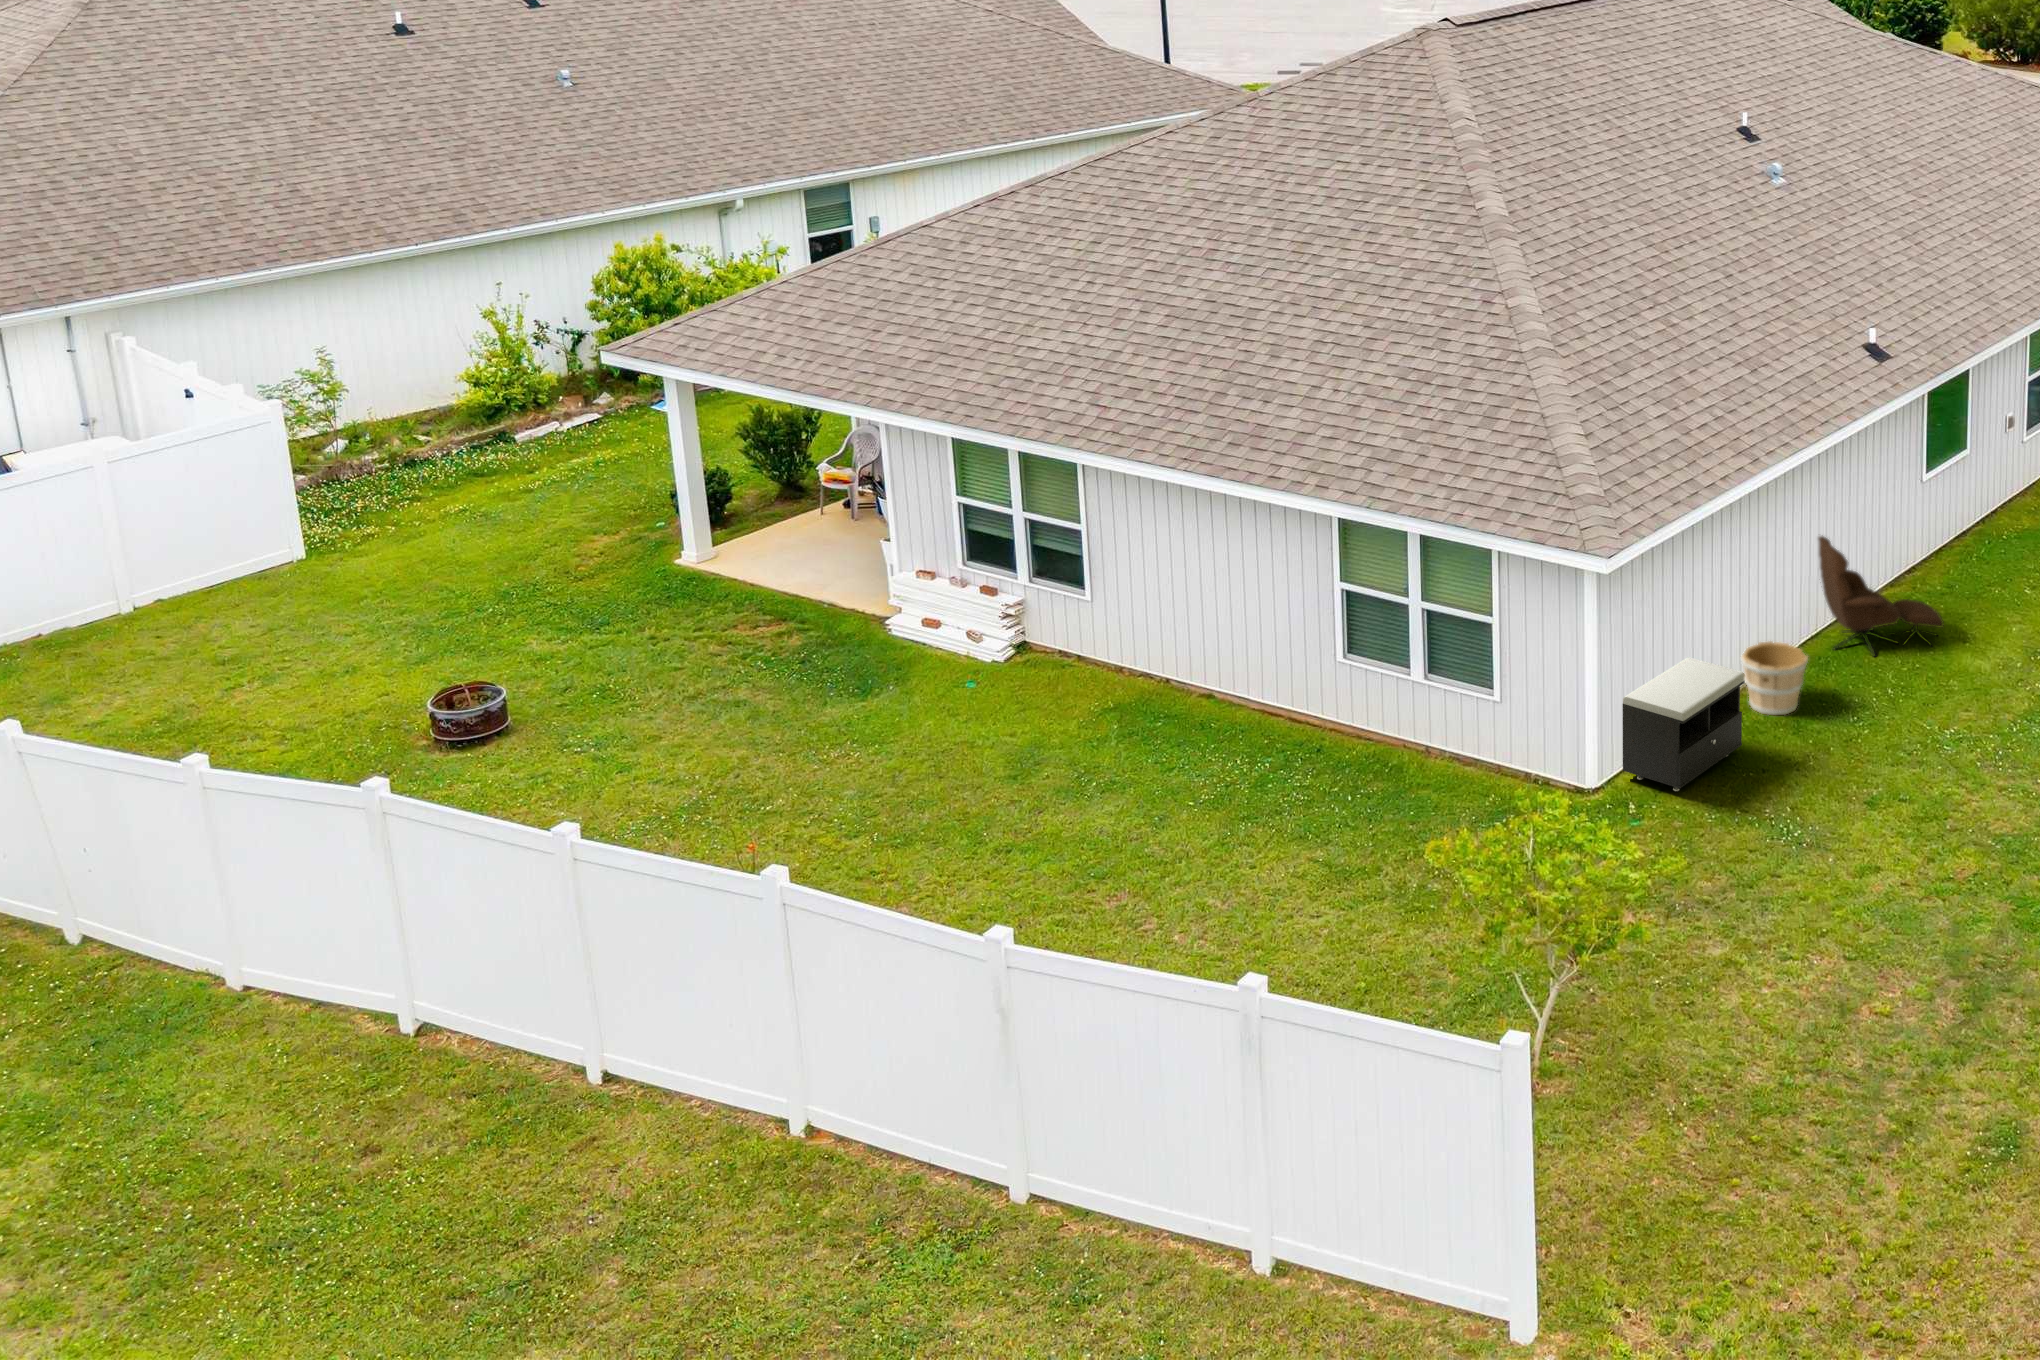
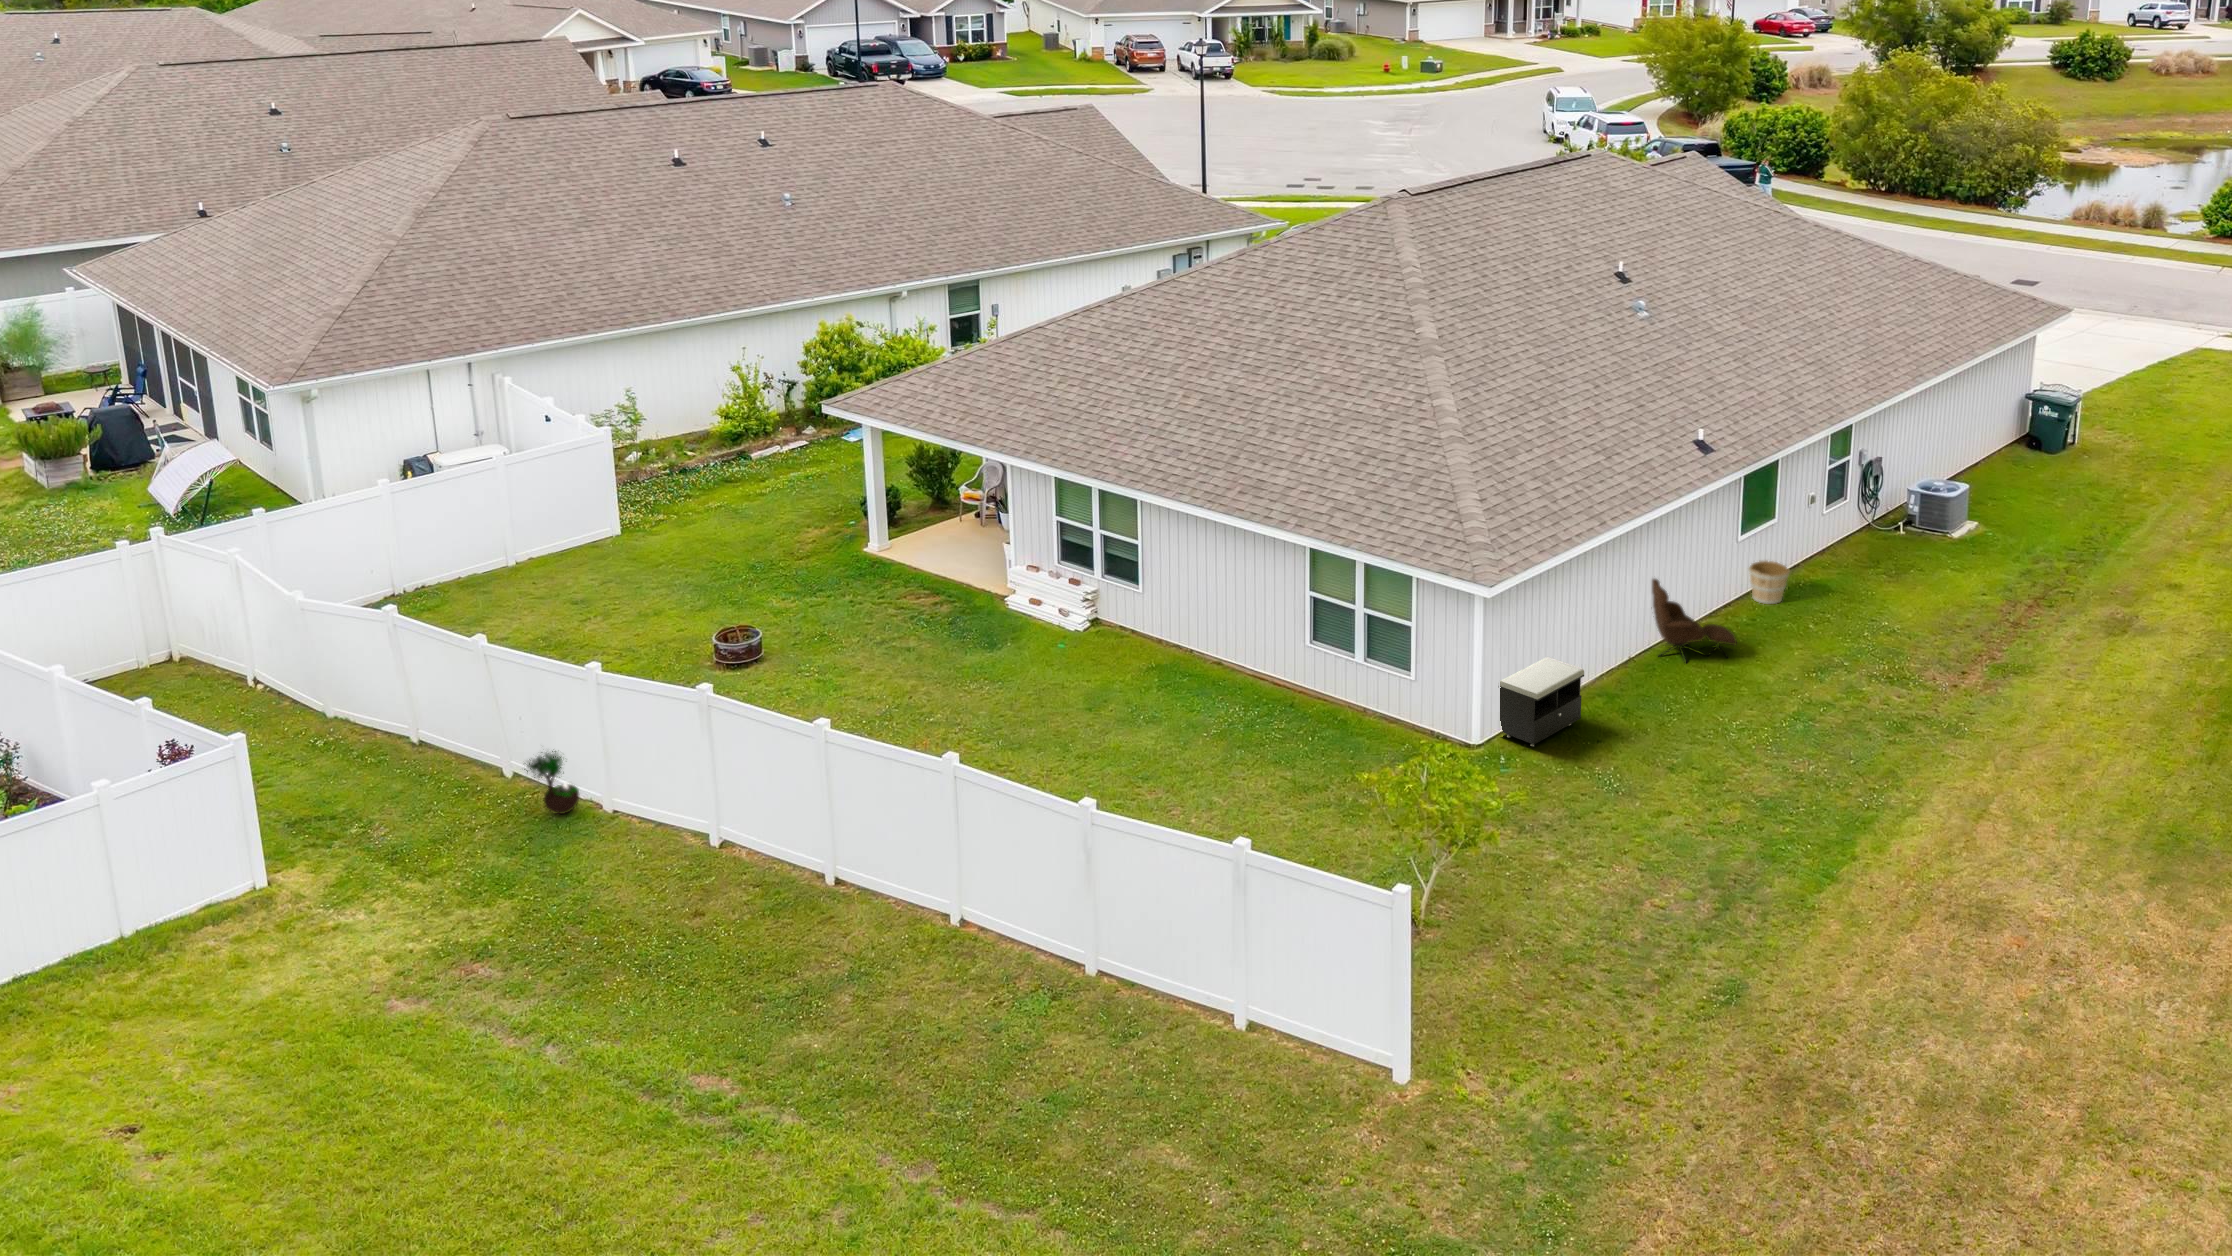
wooden bucket: present [1741,641,1808,716] -> present [1749,561,1790,604]
potted tree: none [75,884,181,994] -> present [524,751,579,814]

